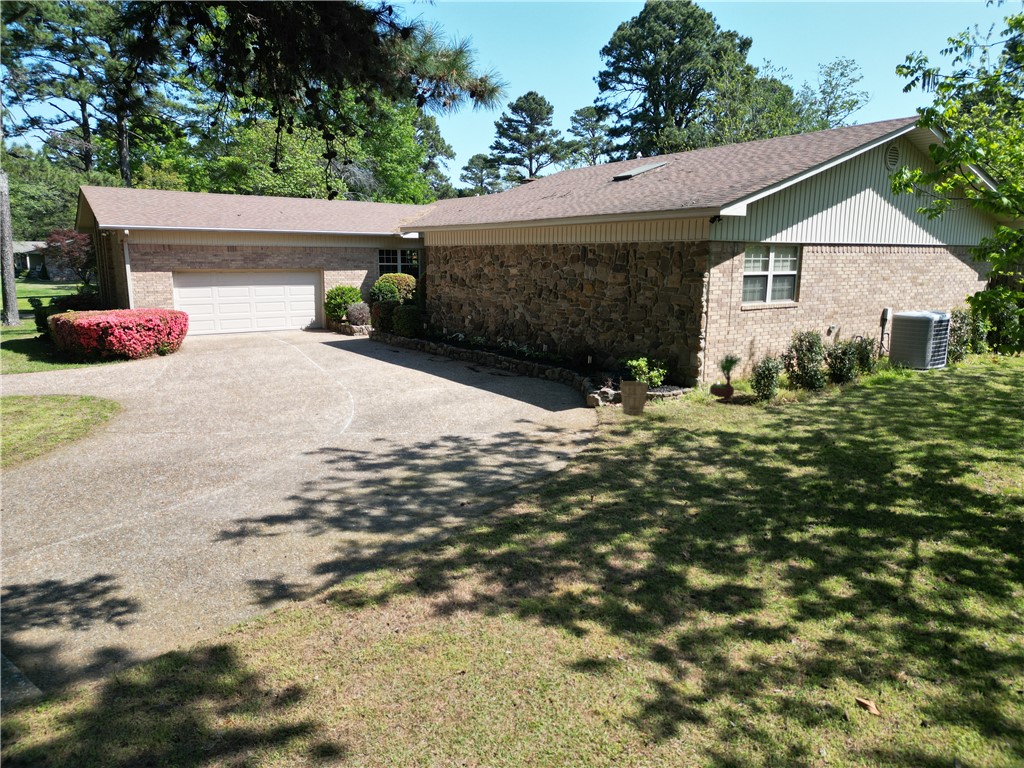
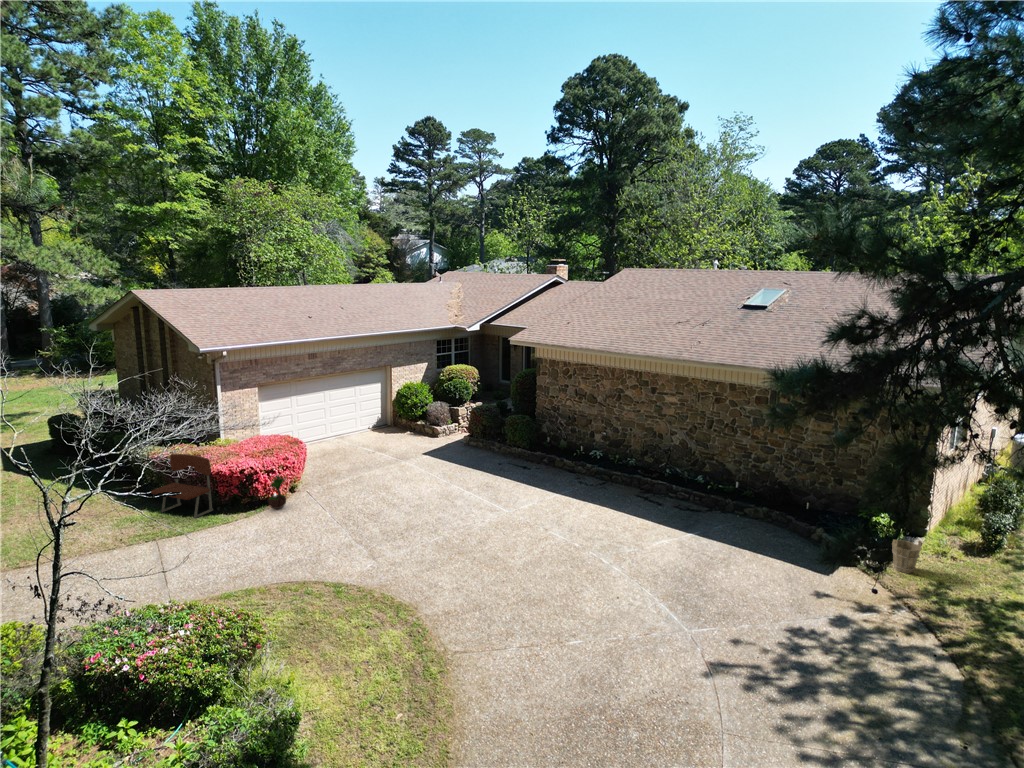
bench: none [27,310,78,363] -> present [151,454,213,518]
potted tree: present [710,355,740,402] -> present [268,475,287,509]

